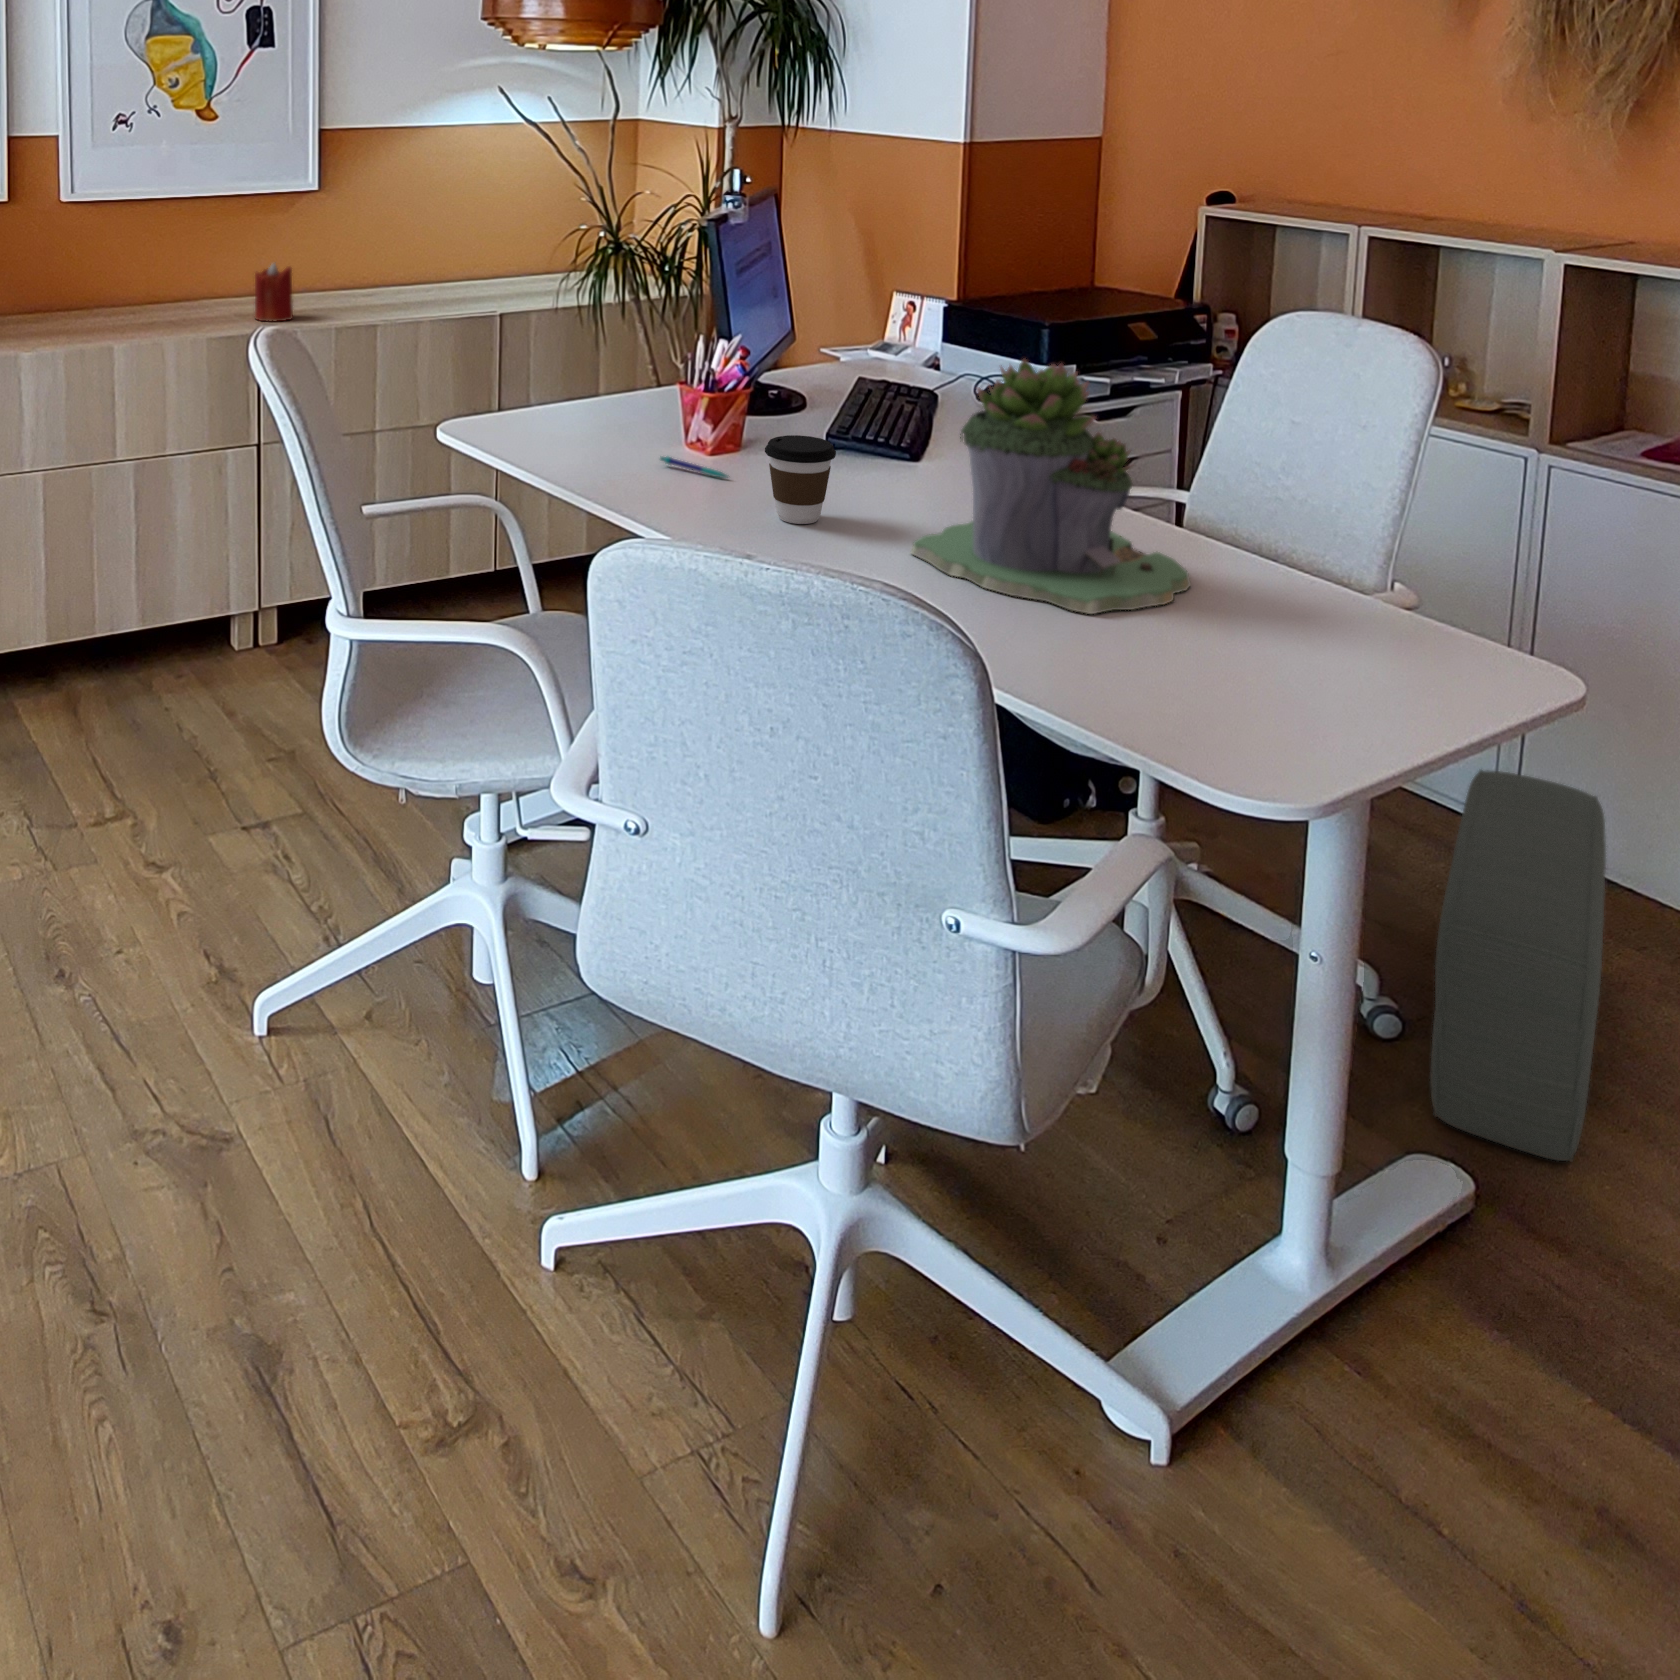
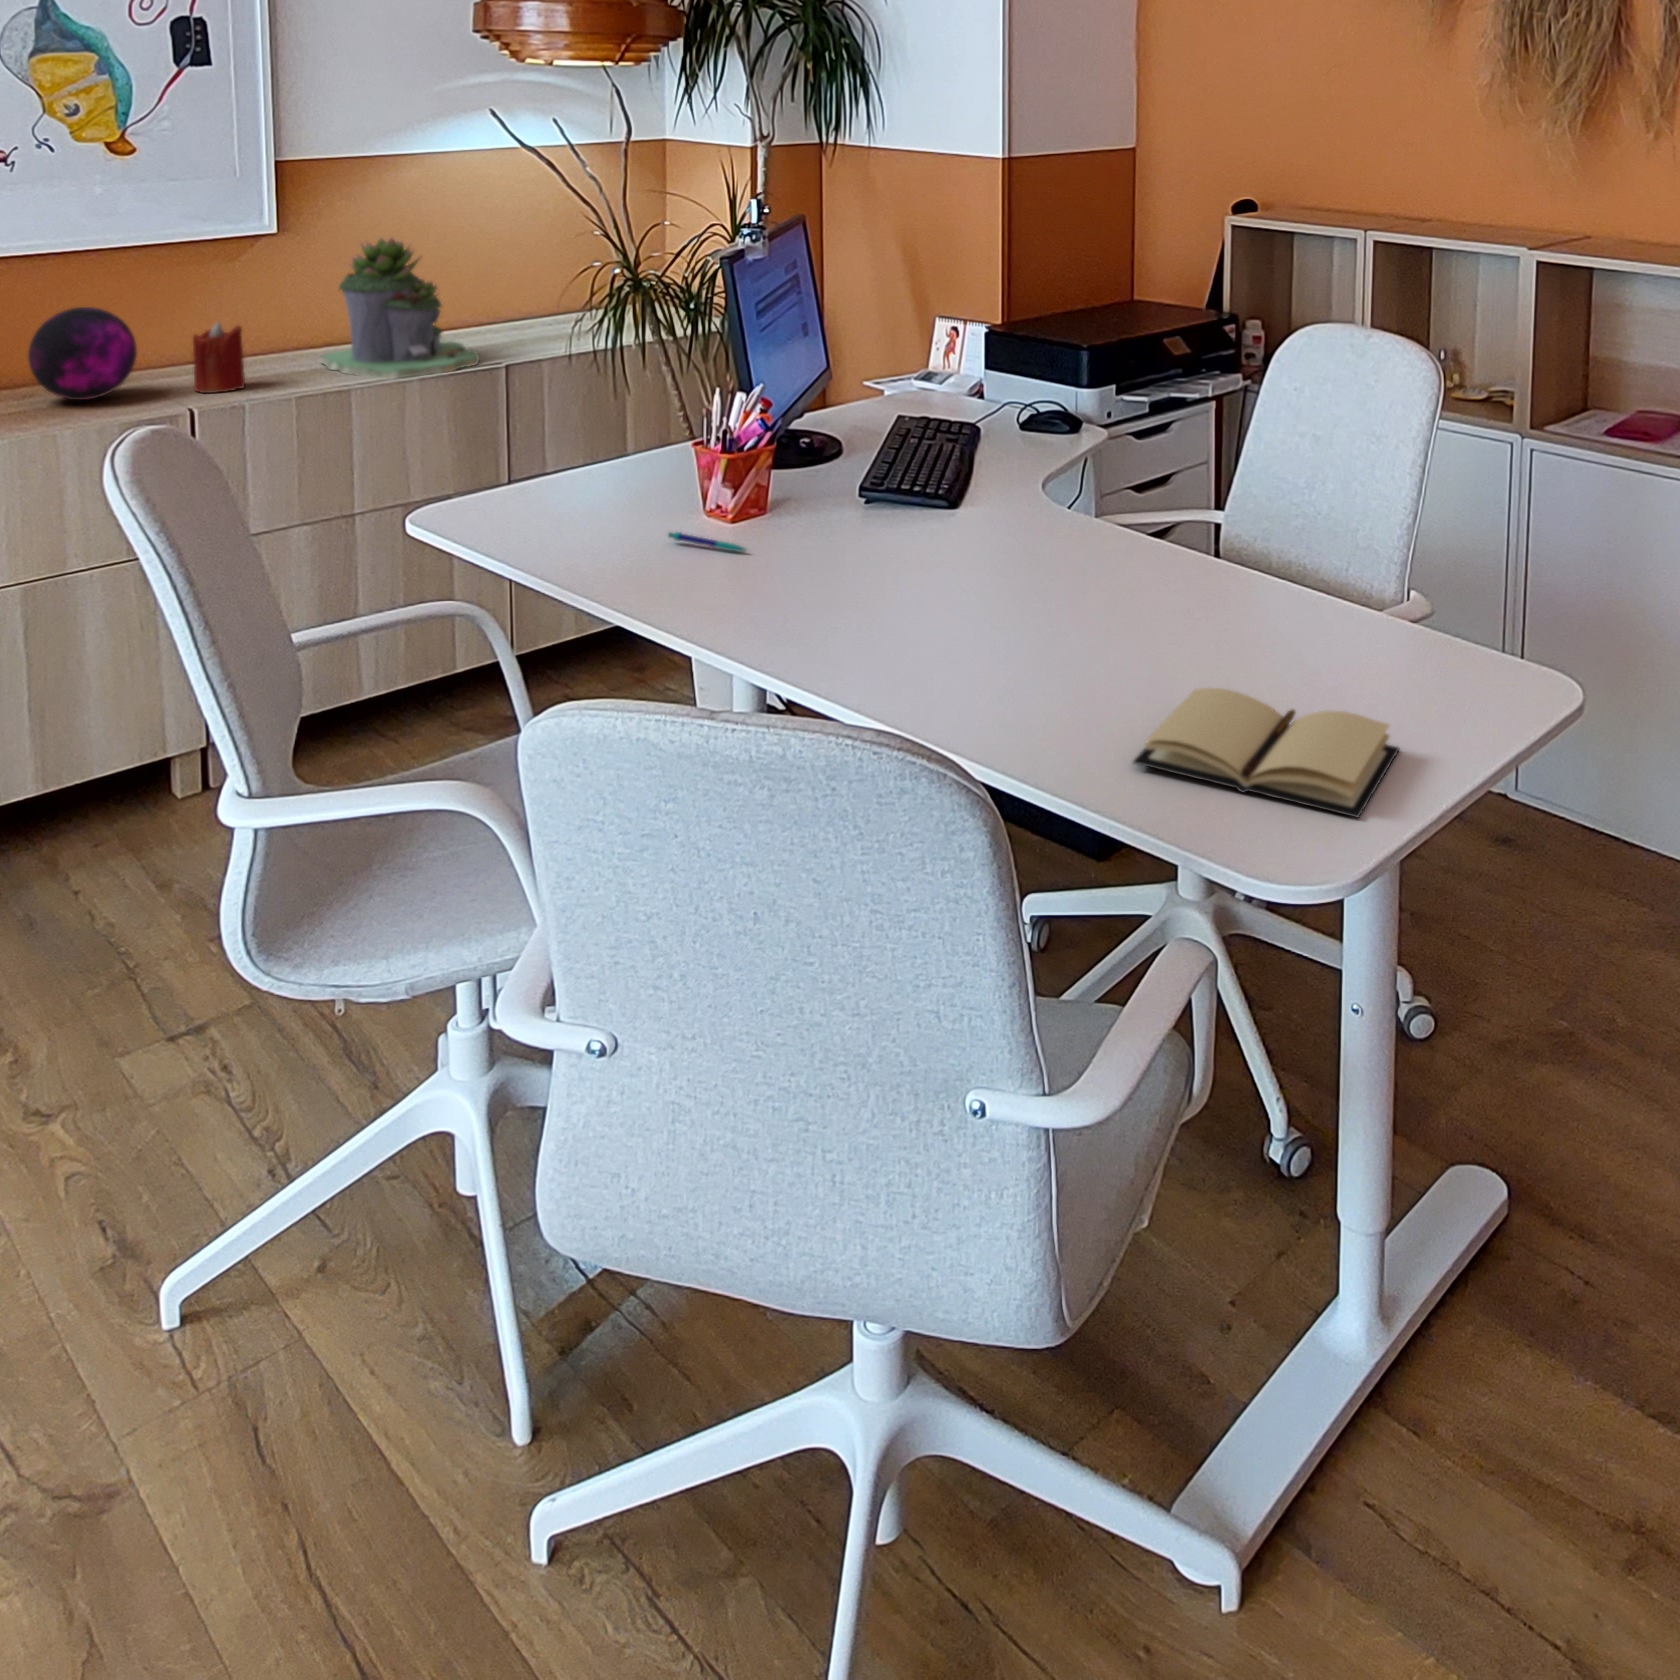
decorative orb: none [136,244,214,320] -> present [28,307,137,400]
succulent planter: present [911,359,1190,614] -> present [321,238,479,379]
coffee cup: present [765,435,836,524] -> none [781,500,861,602]
book: none [1089,625,1360,747] -> present [1133,688,1399,817]
pouf: present [1430,770,1606,1161] -> none [1463,753,1602,1145]

